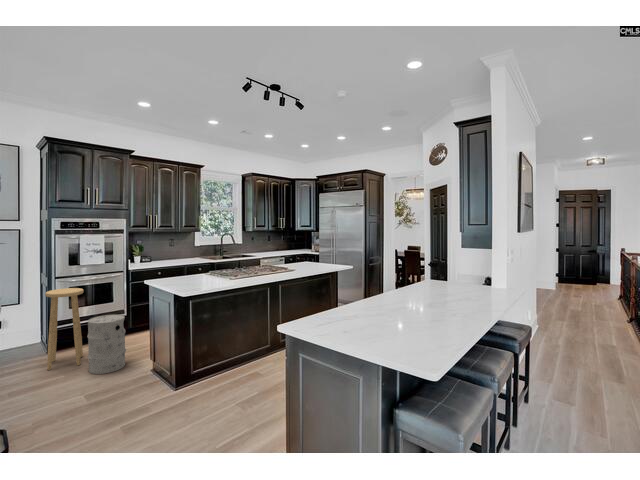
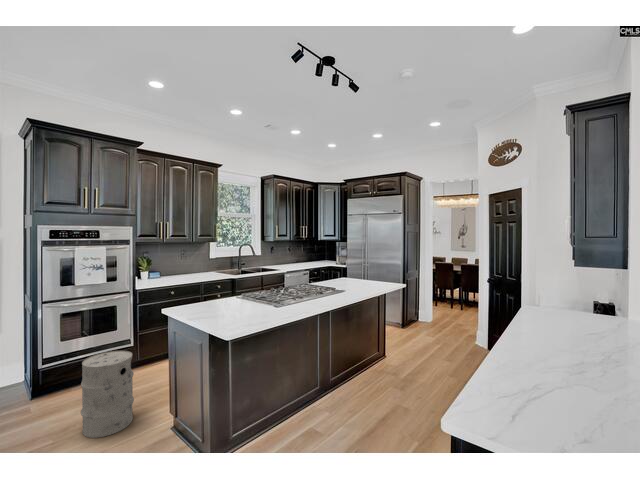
stool: present [45,288,84,370] -> none [24,316,77,433]

